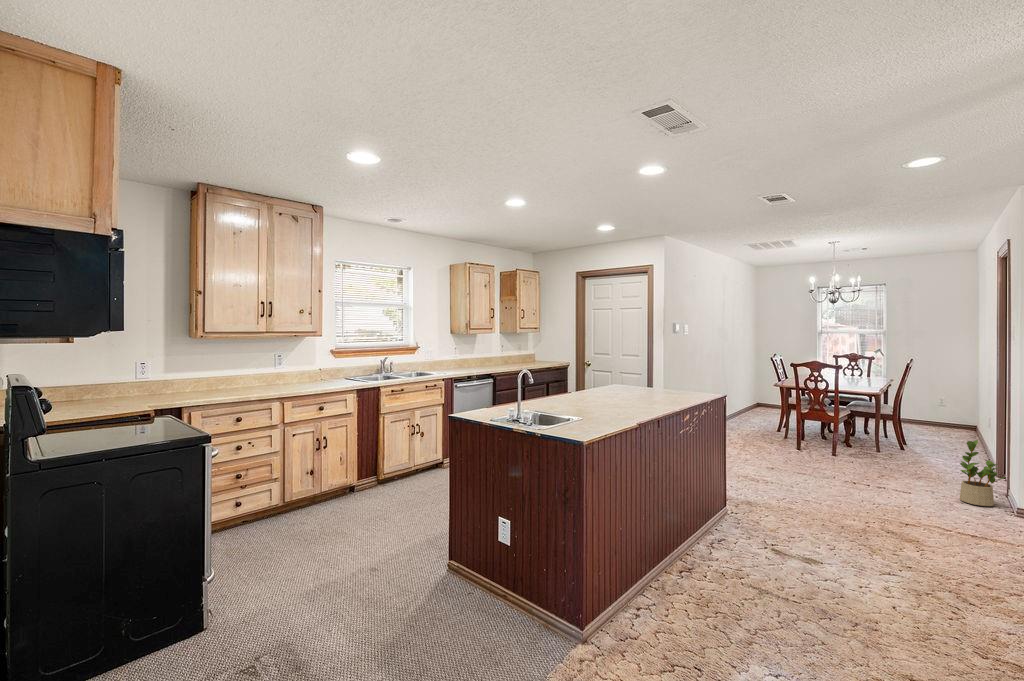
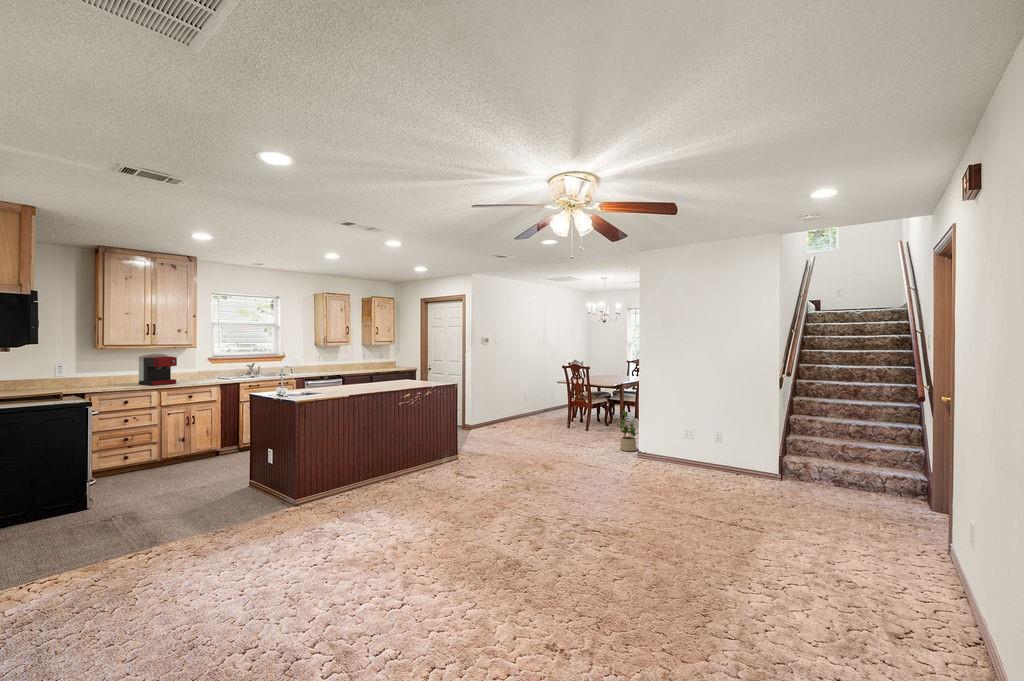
coffee maker: none [249,345,300,392] -> present [139,354,177,385]

